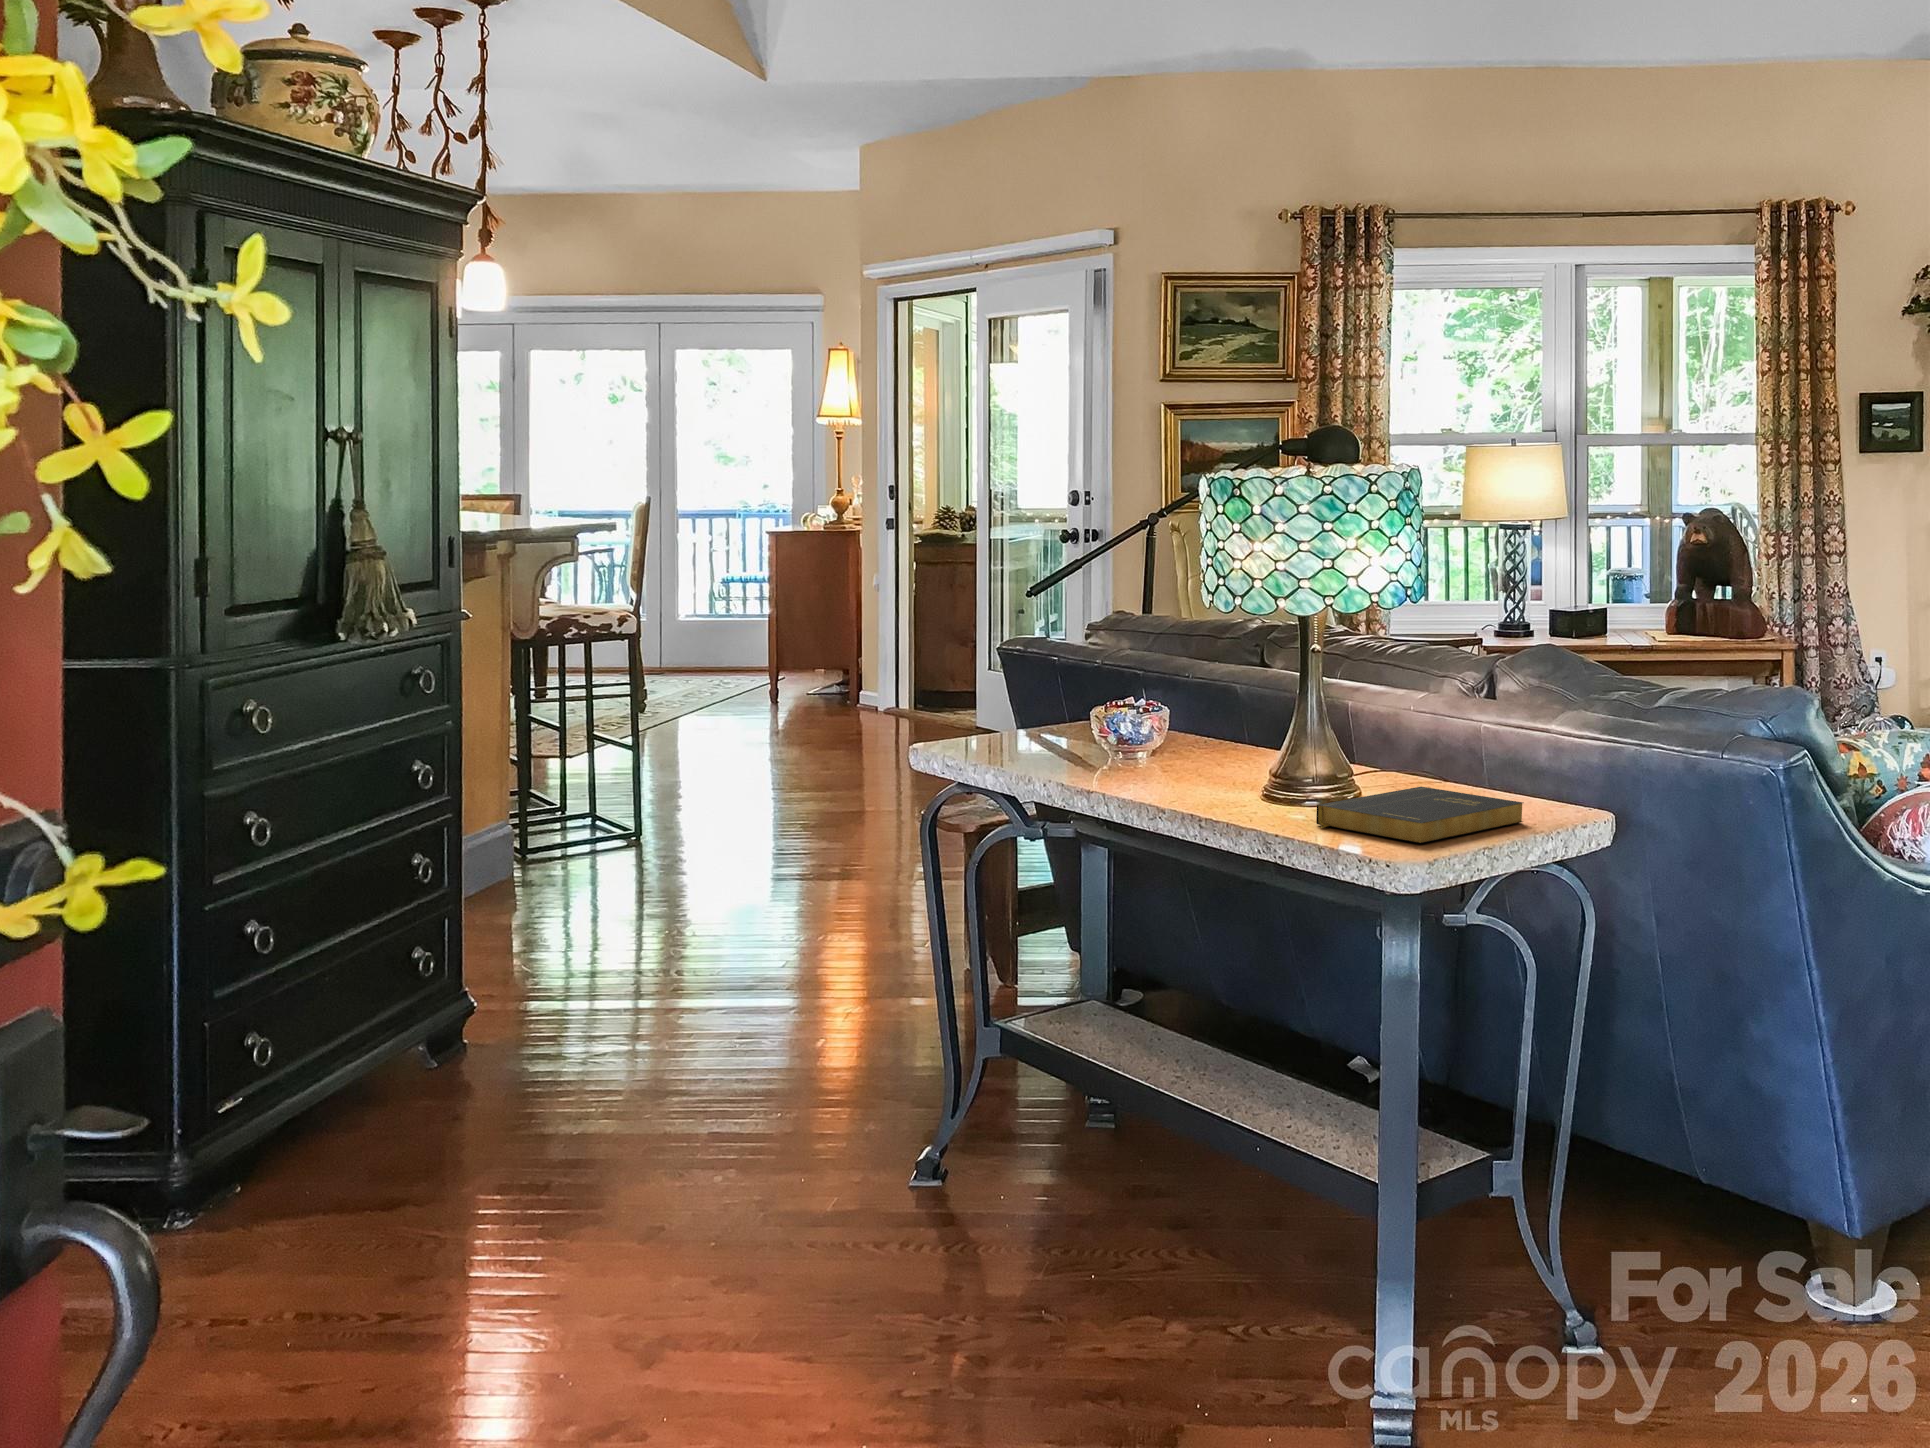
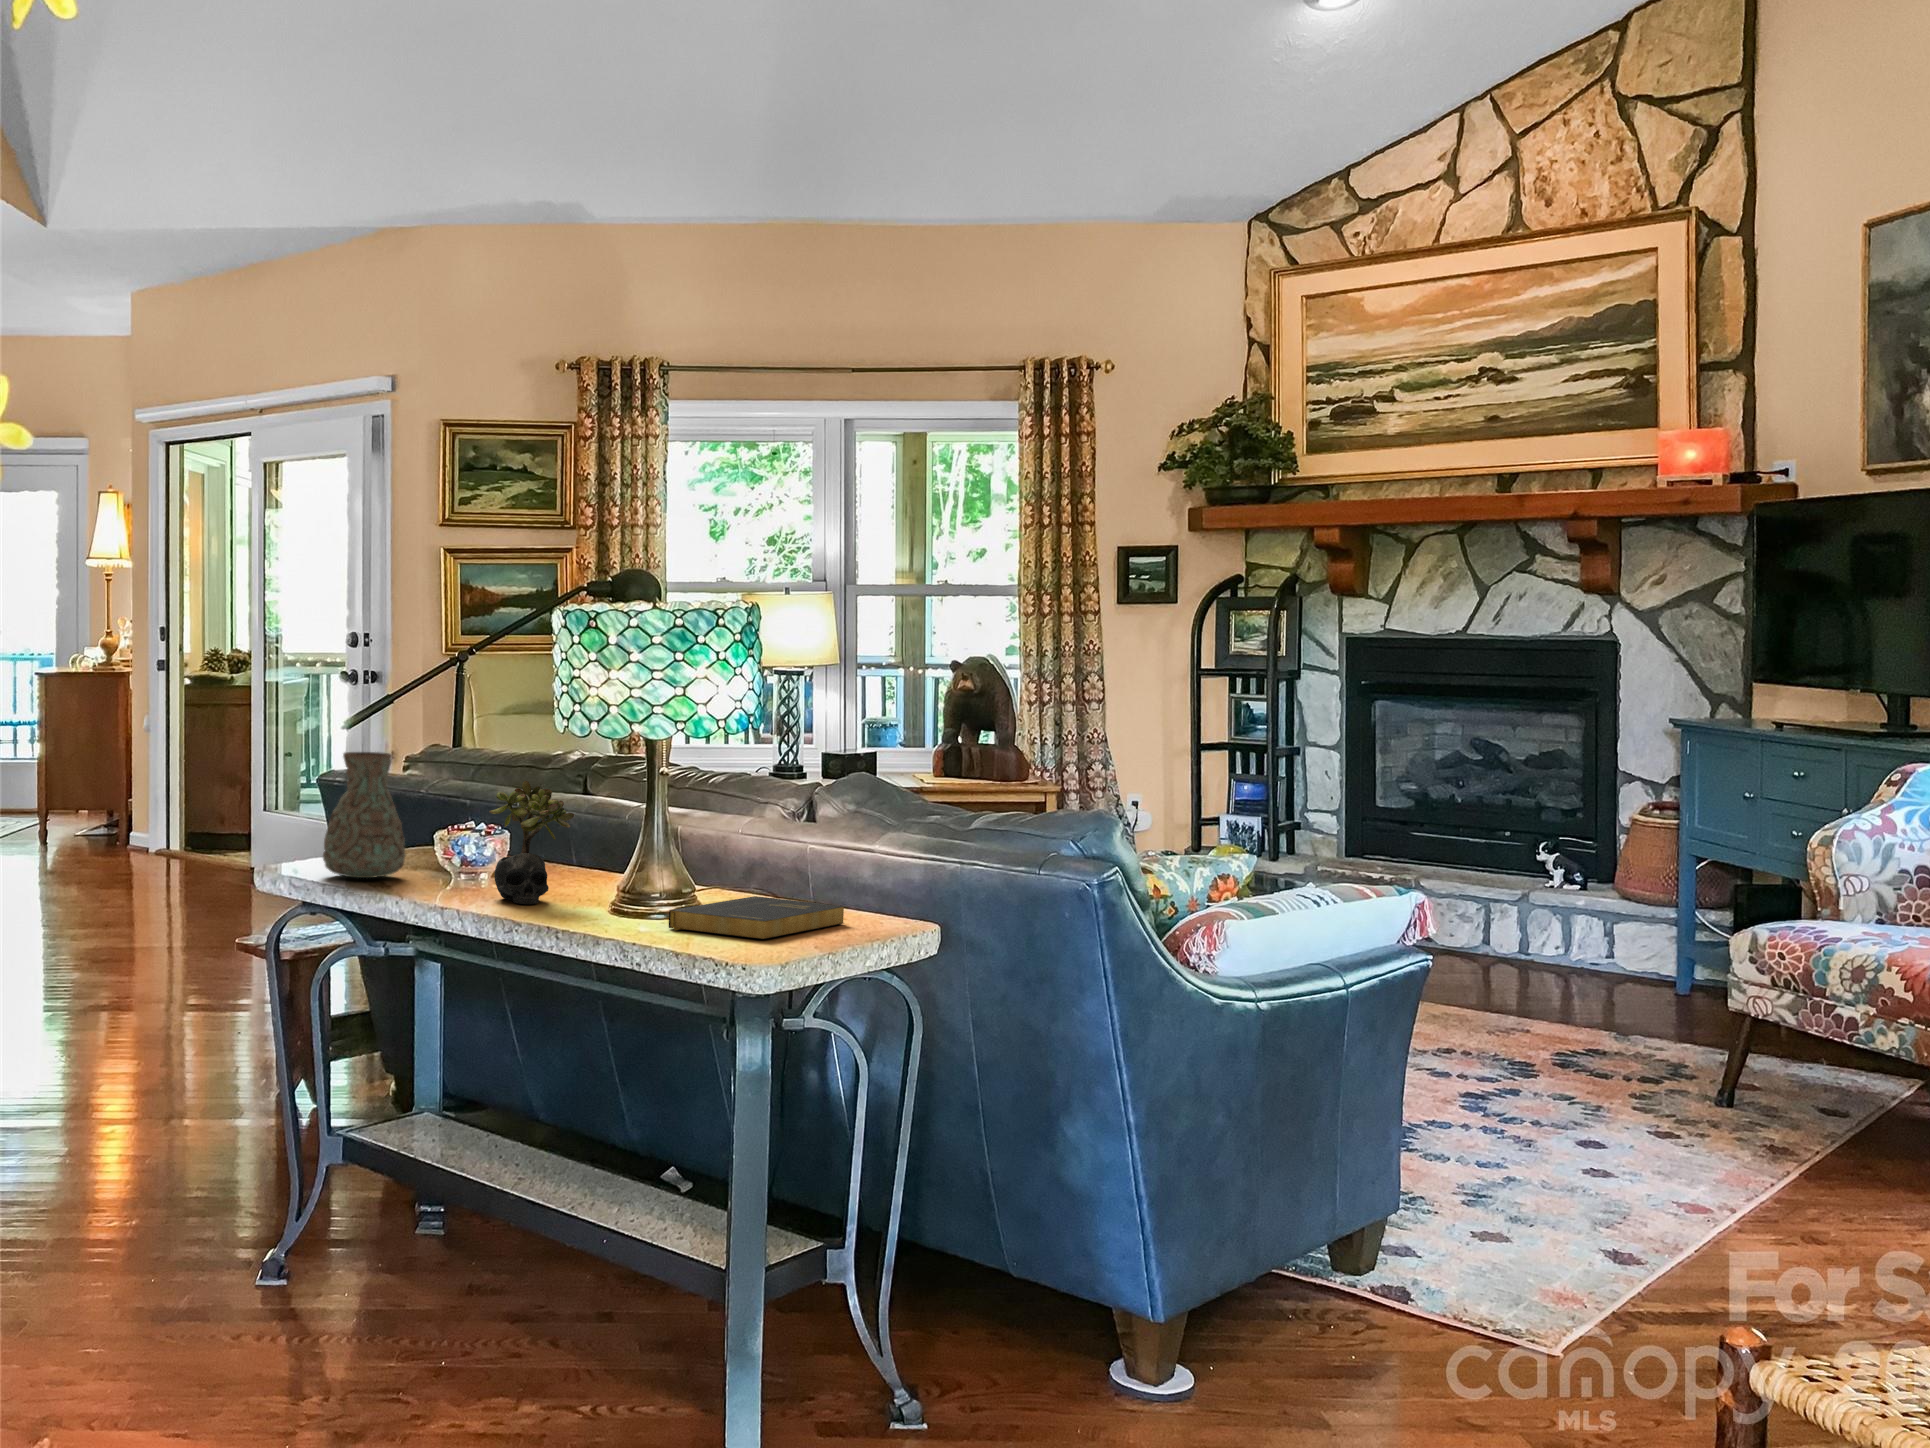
decorative vase: none [993,630,1071,754] -> present [323,752,405,878]
succulent plant: none [1137,660,1225,789] -> present [489,781,575,904]

